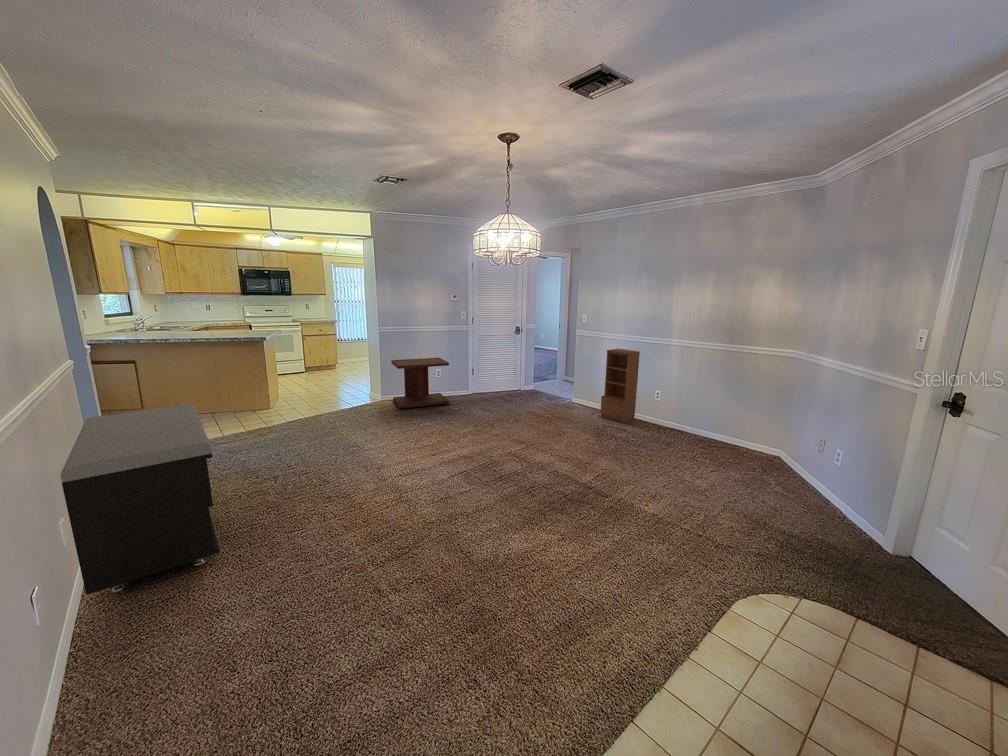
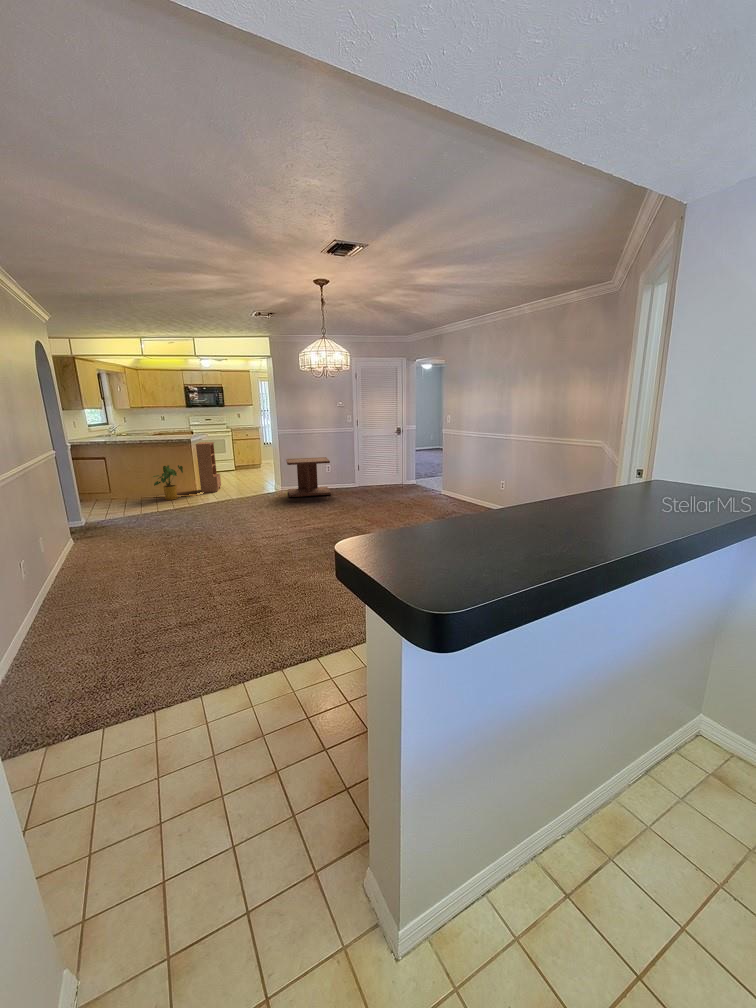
bookcase: present [601,349,640,423] -> present [196,442,221,493]
house plant: none [209,370,252,418] -> present [153,465,183,500]
storage bench: present [60,405,220,595] -> none [43,480,132,582]

